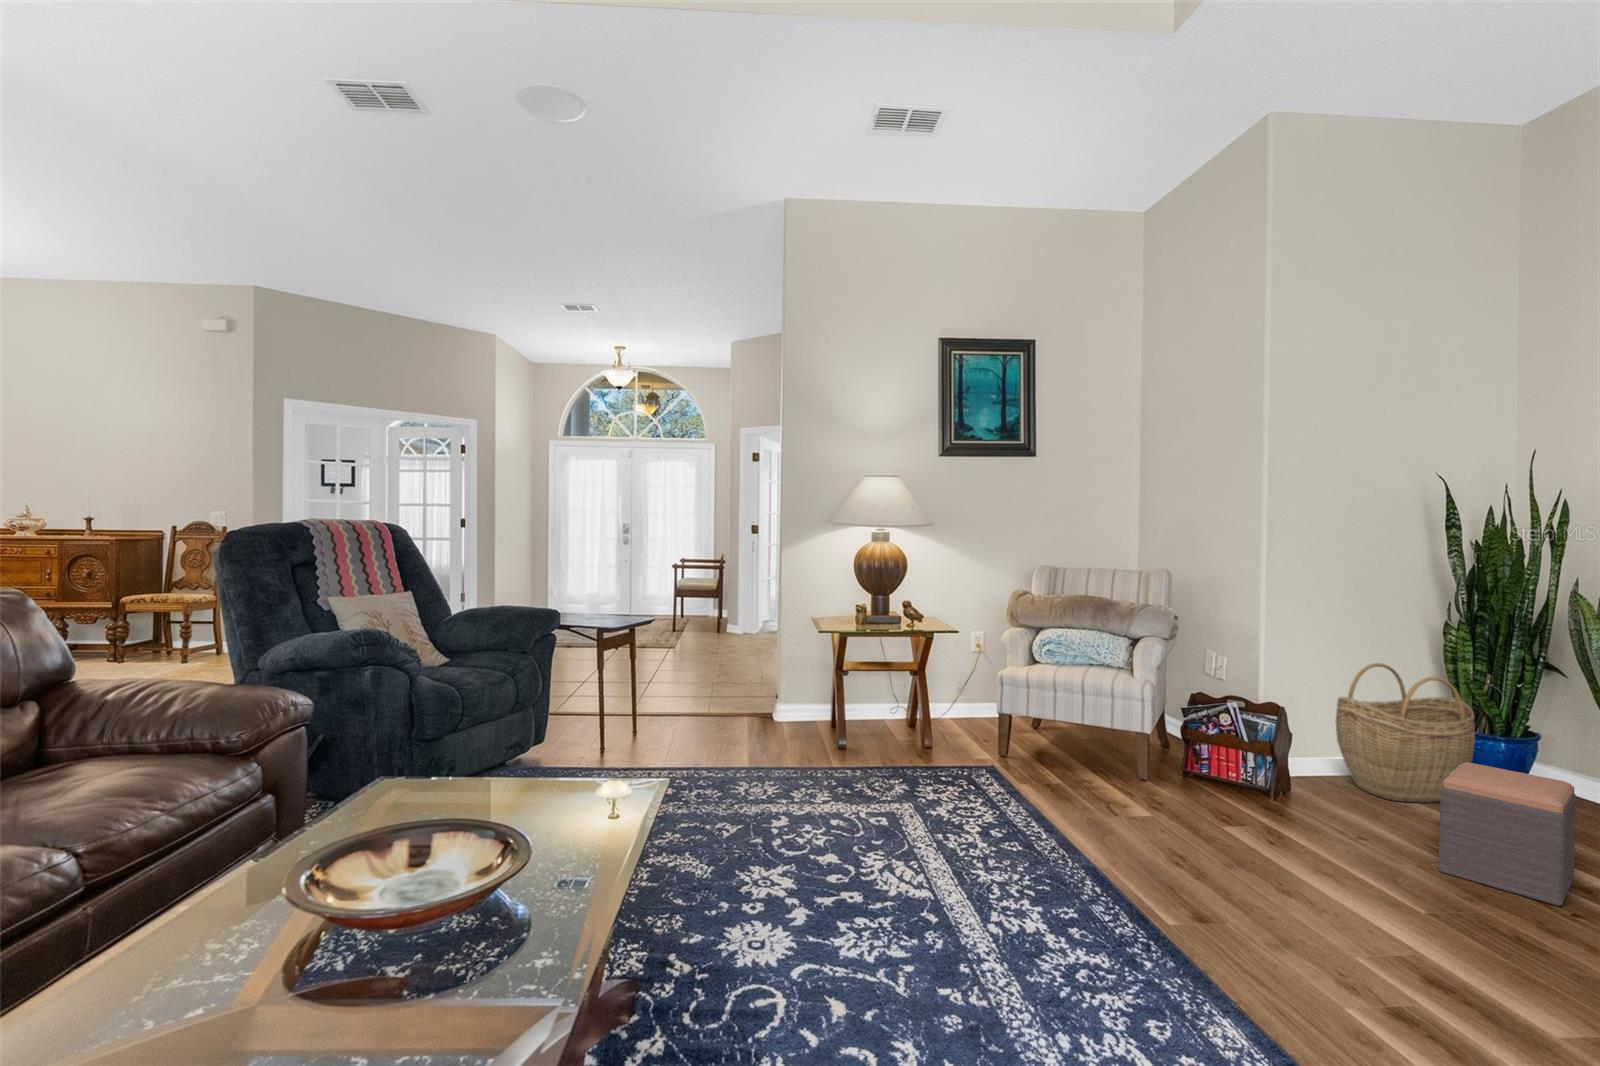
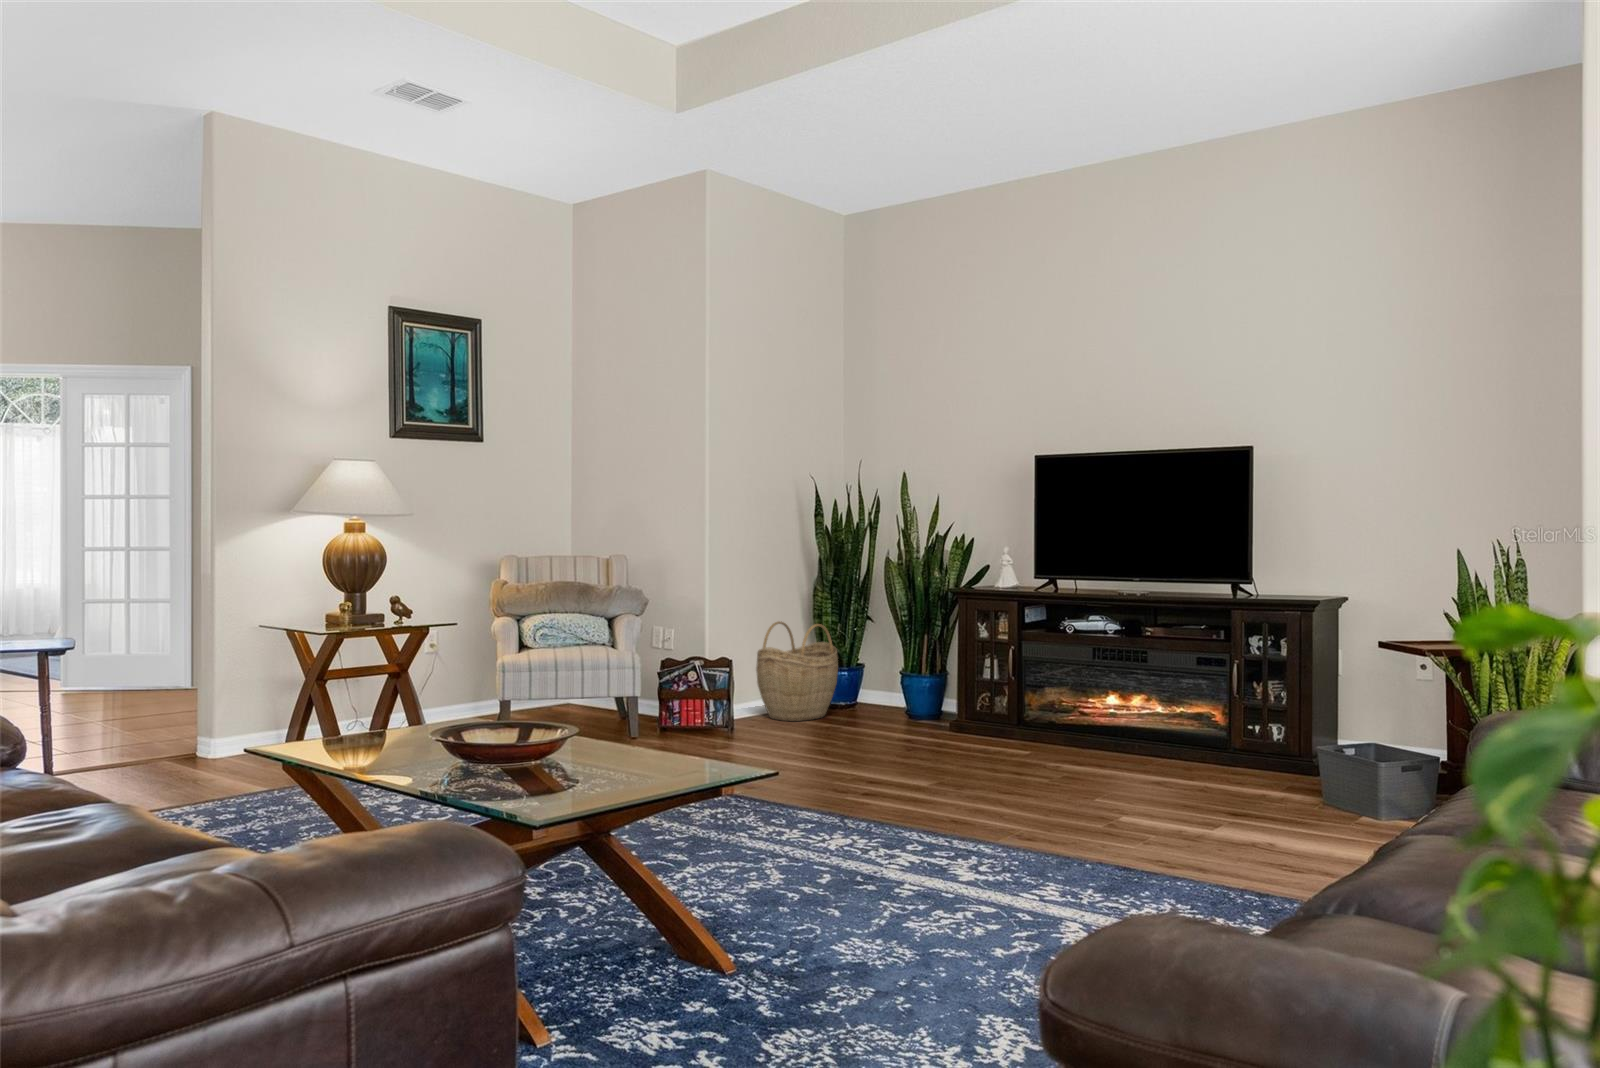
footstool: present [1438,762,1576,906] -> none [843,671,903,744]

